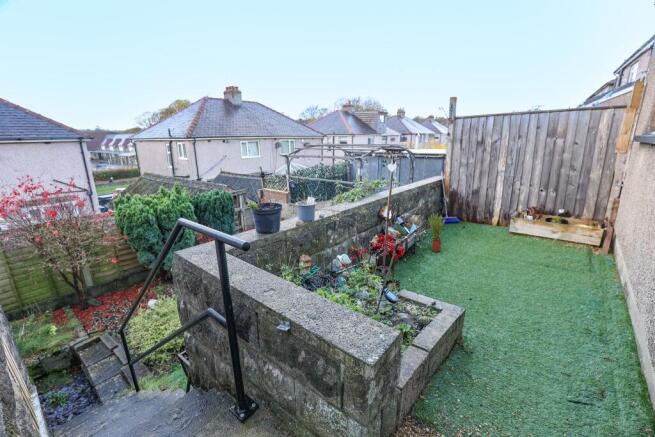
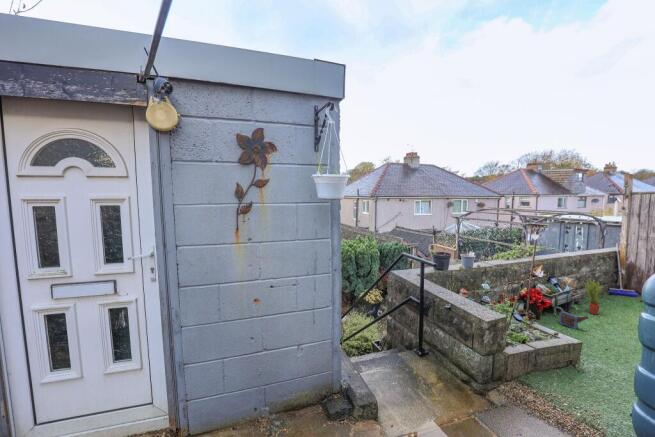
watering can: none [406,253,444,277] -> present [554,306,589,329]

